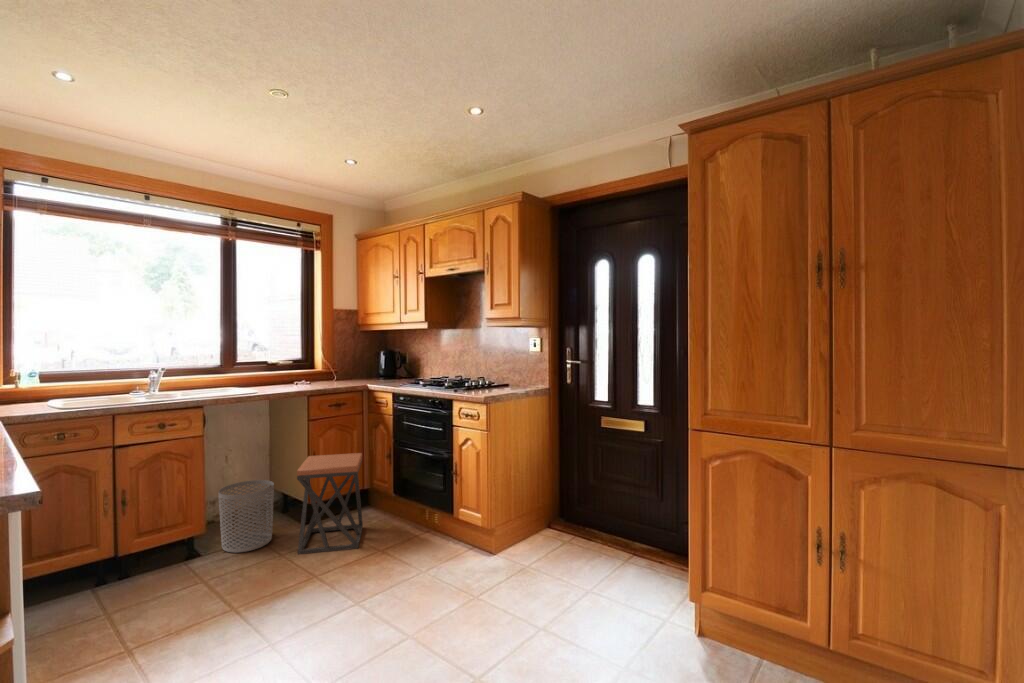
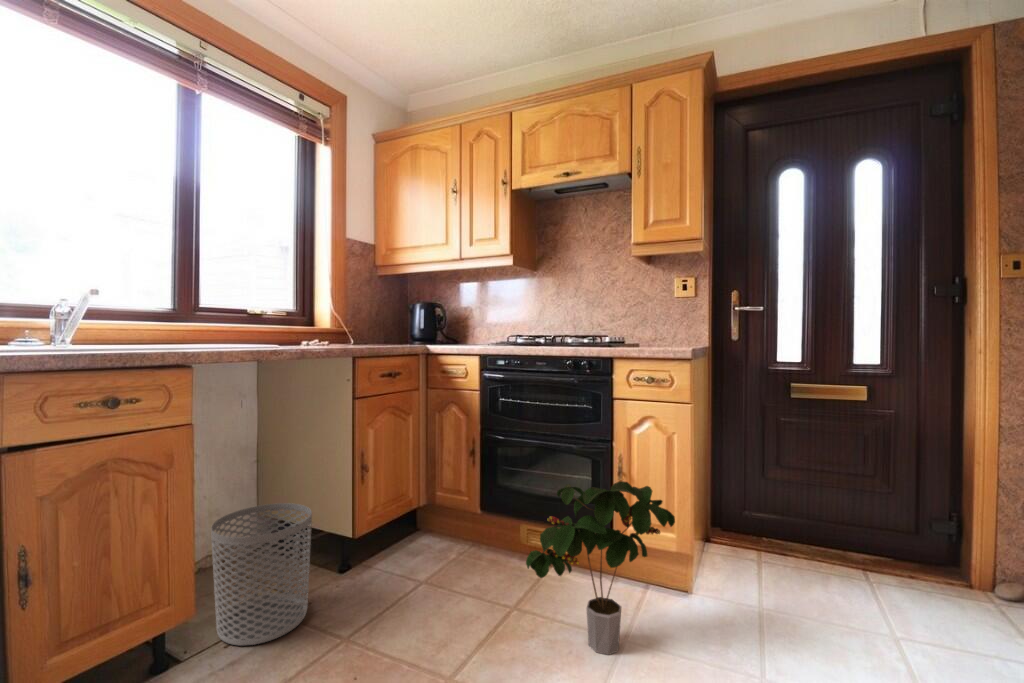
stool: present [297,453,363,554] -> none [362,448,476,634]
potted plant: none [363,478,447,577] -> present [526,481,675,655]

